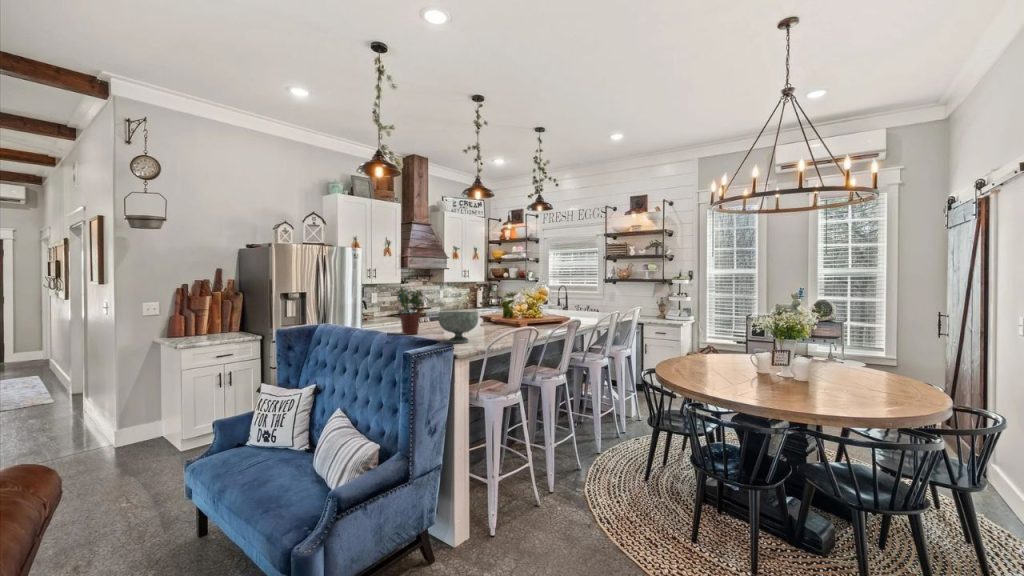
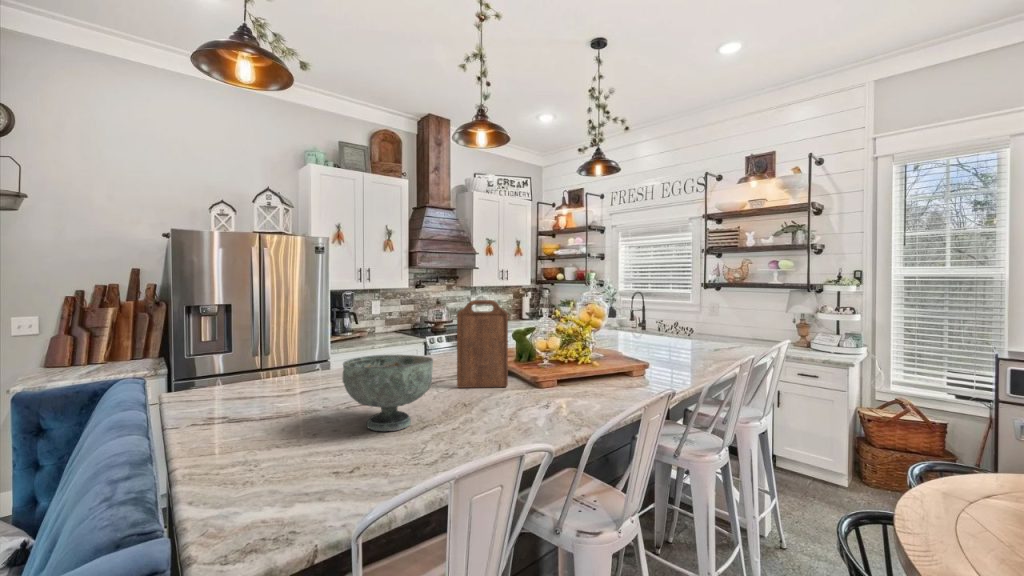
cutting board: none [476,286,502,332] -> present [457,300,508,388]
potted plant: present [396,287,423,335] -> none [300,301,359,391]

